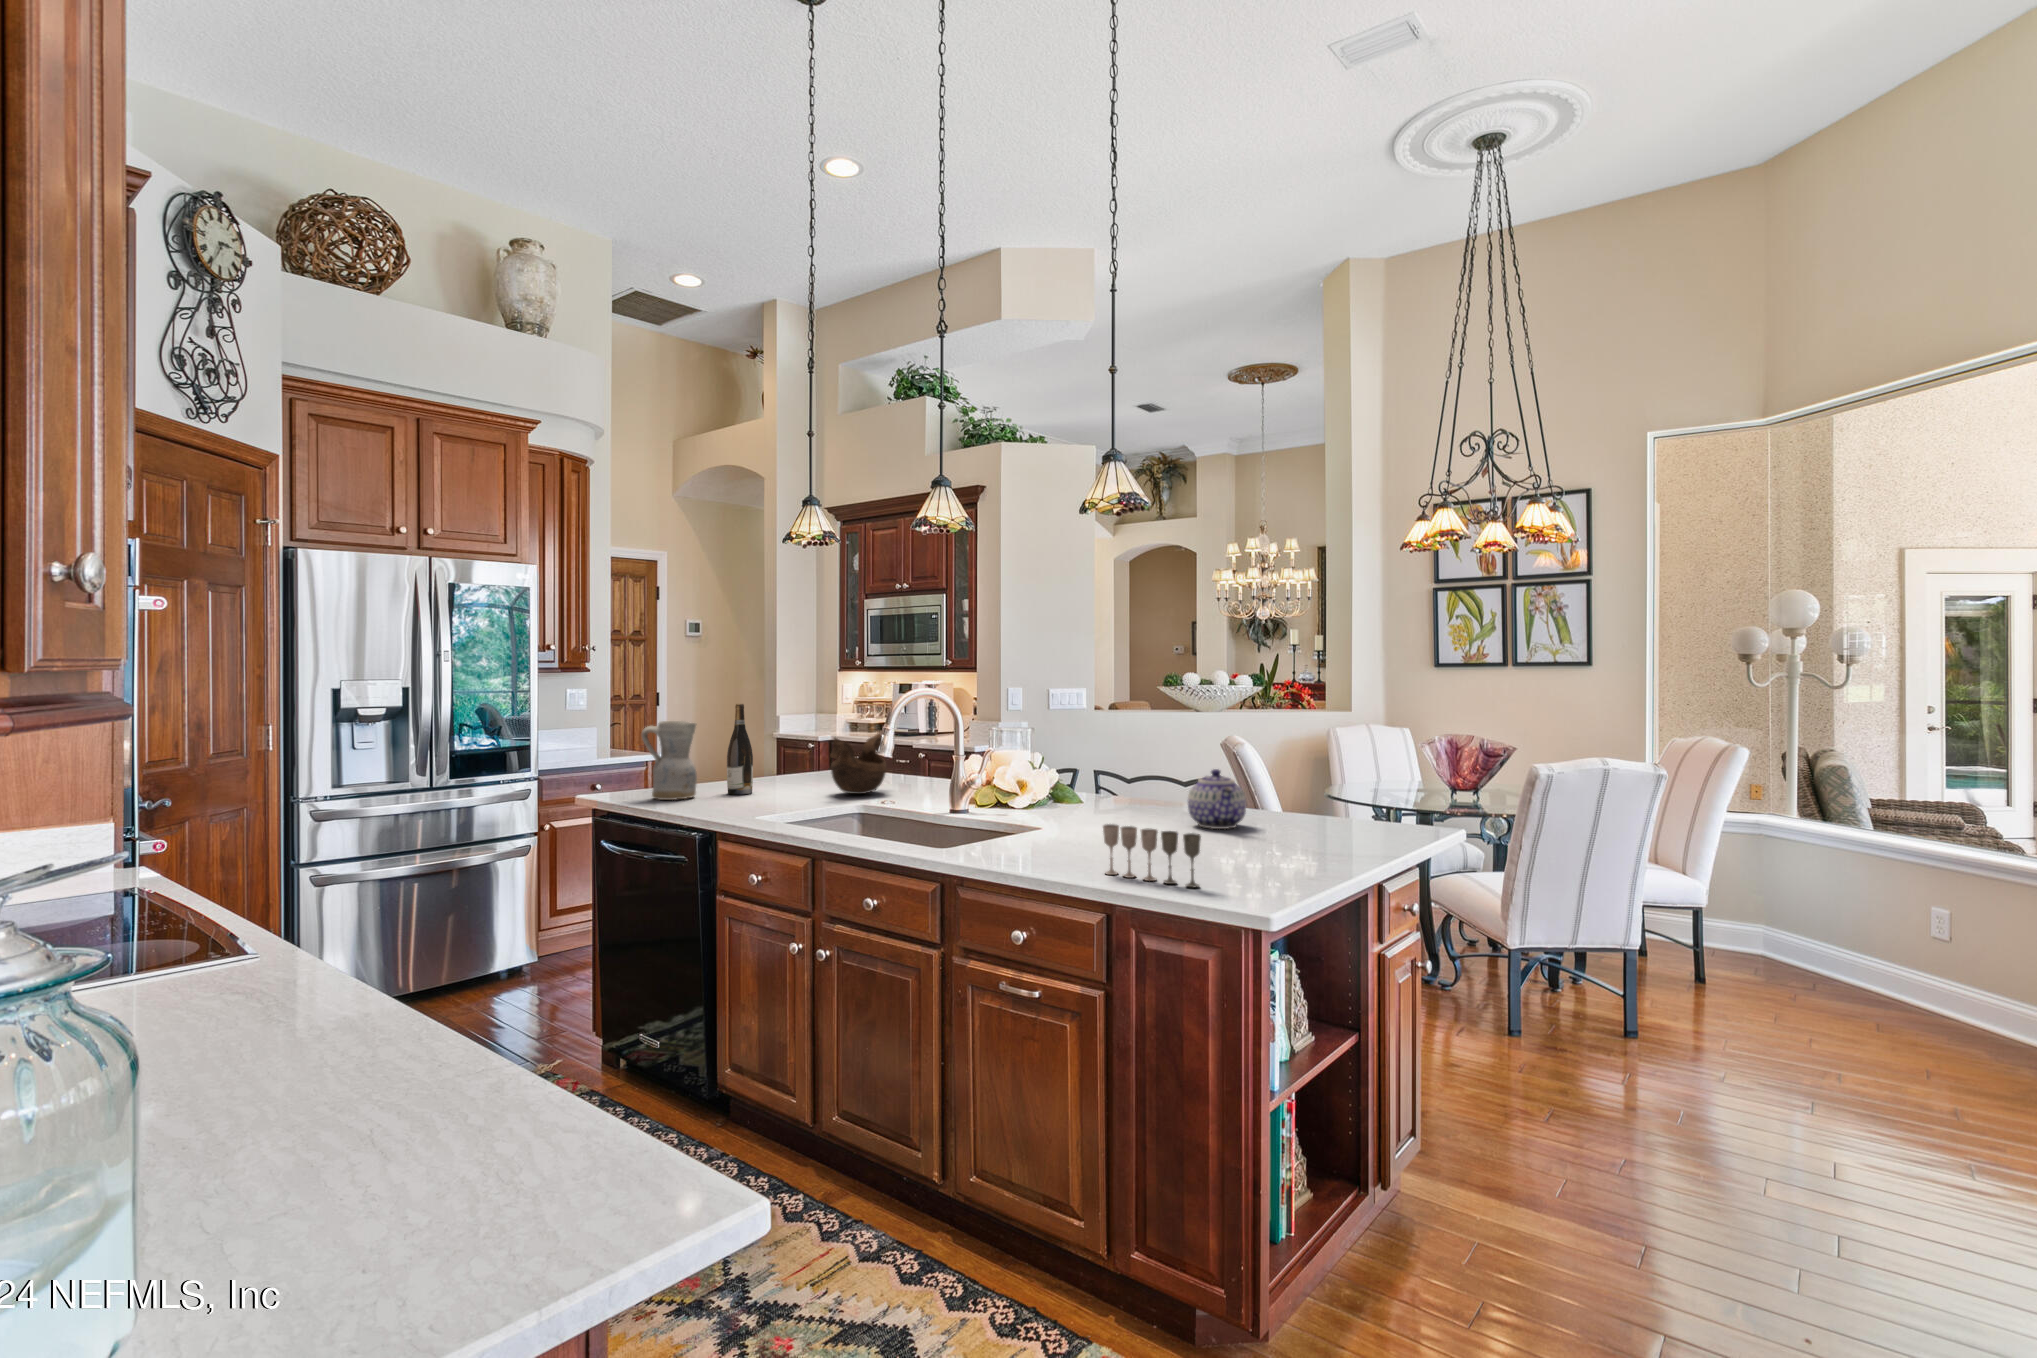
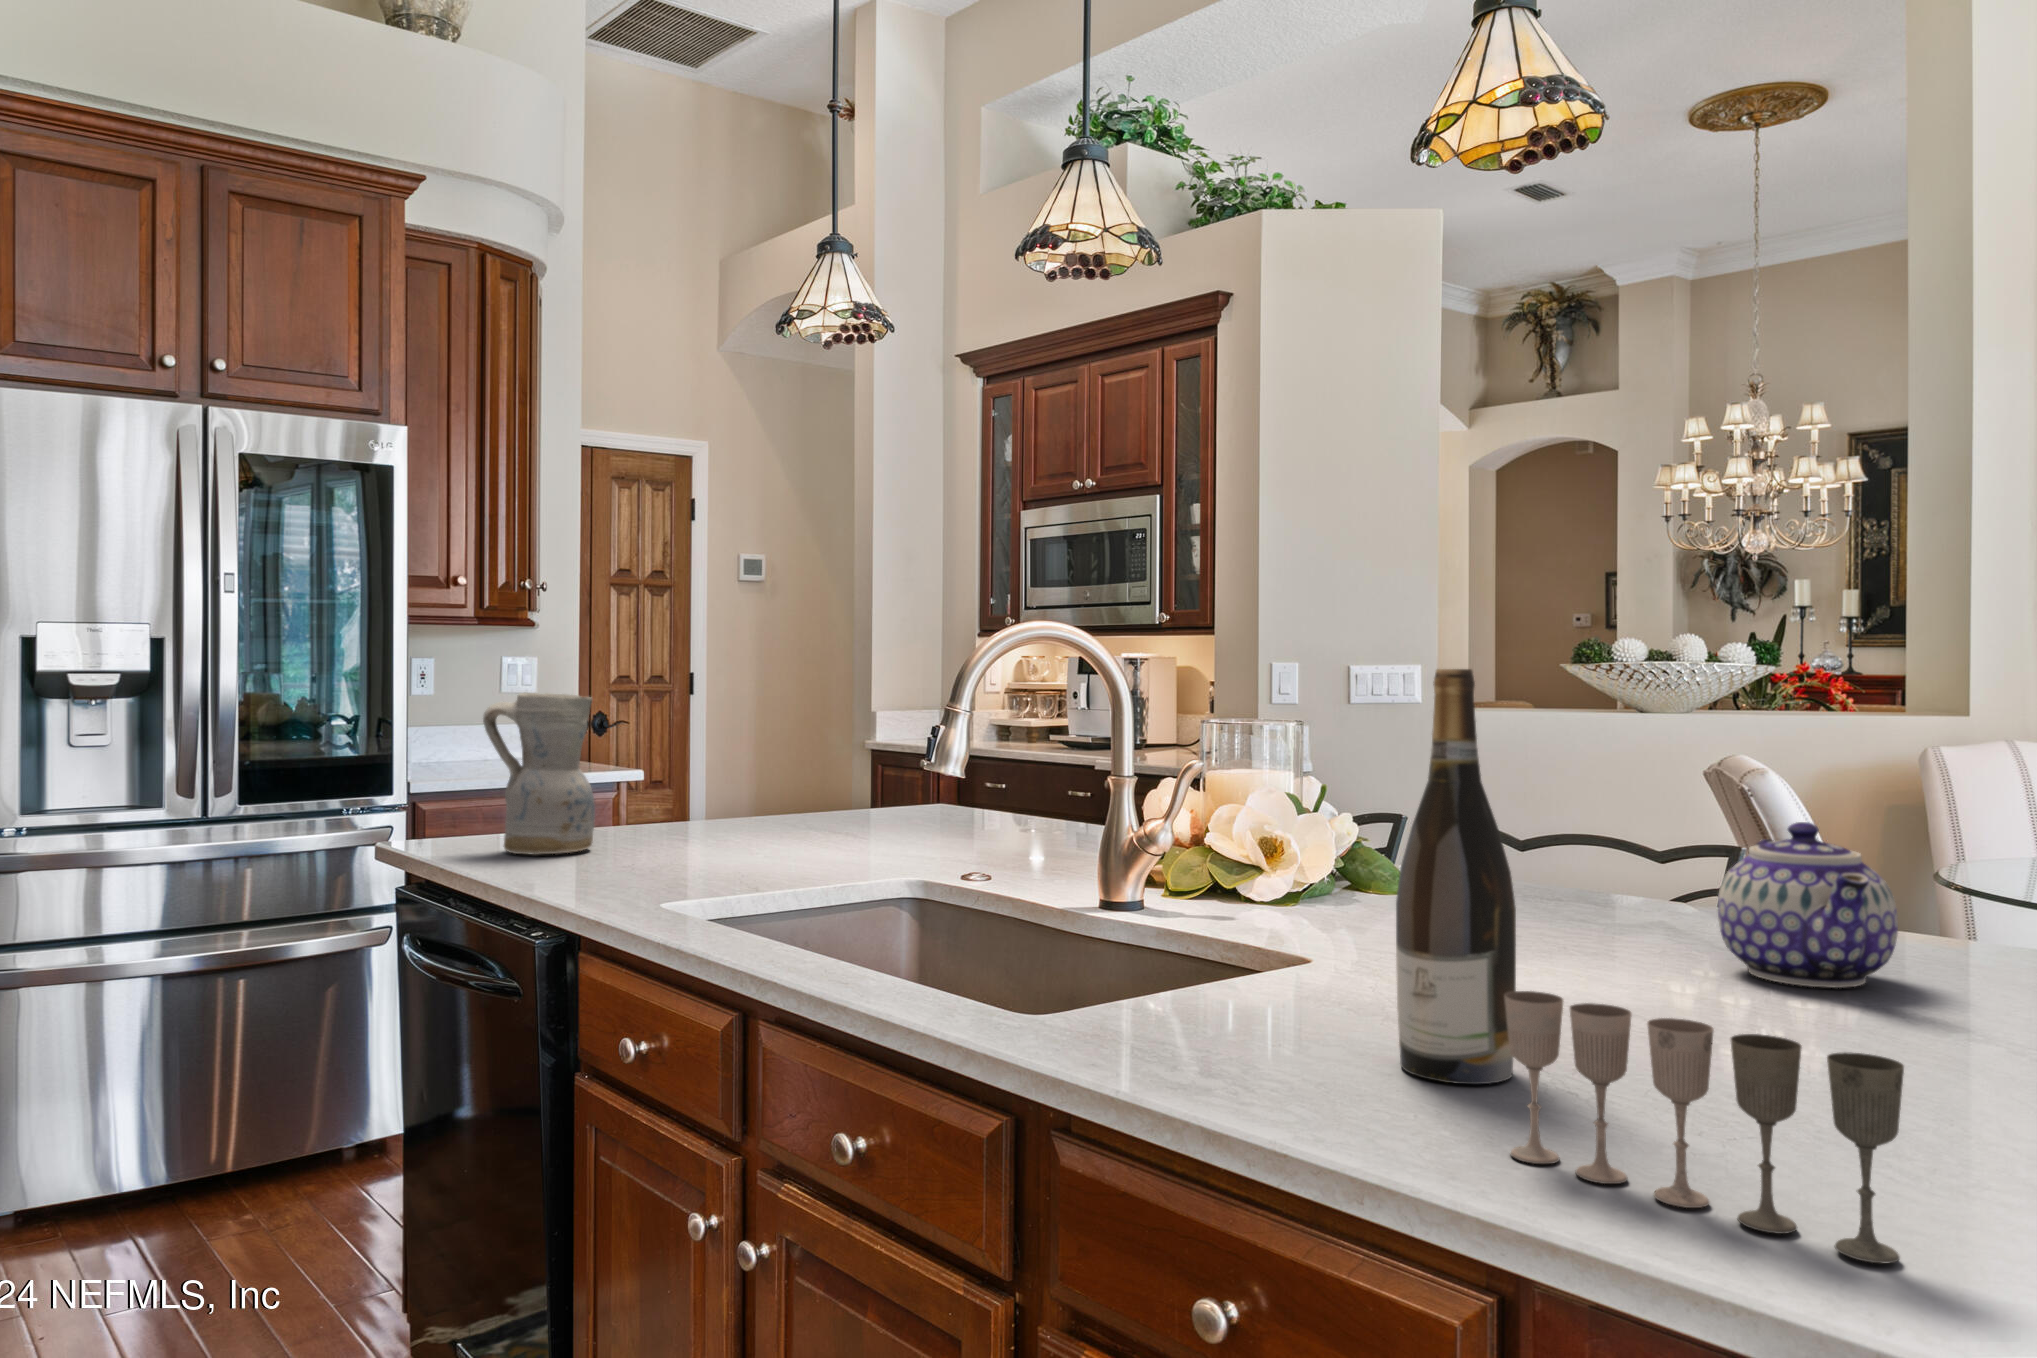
wine bottle: present [727,704,753,795] -> present [1396,669,1516,1084]
decorative bowl: present [830,732,887,794] -> none [852,724,987,855]

